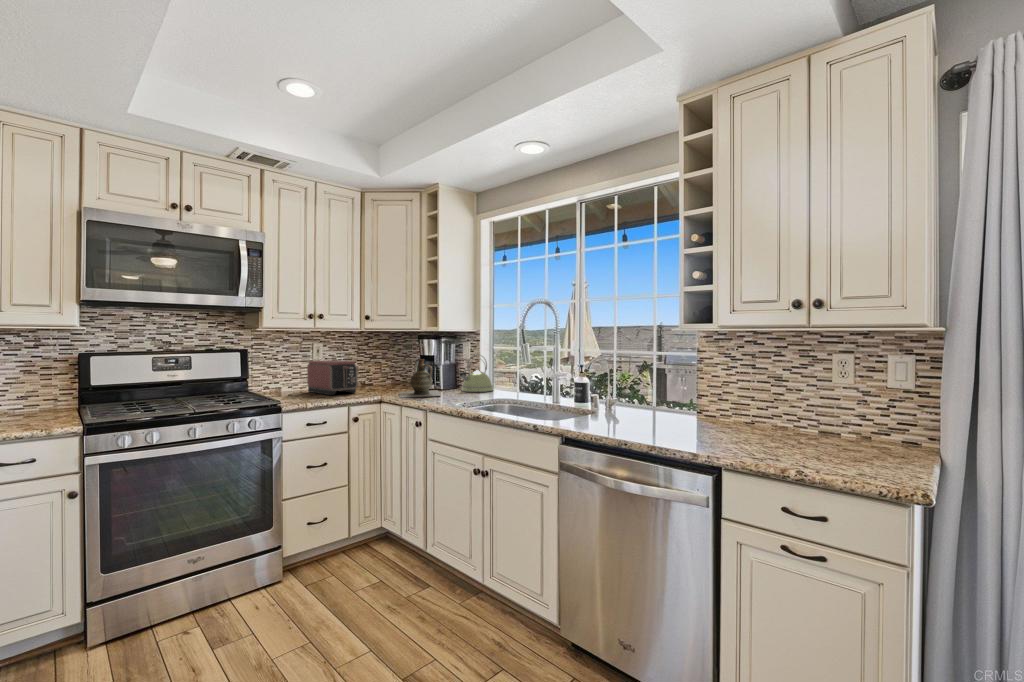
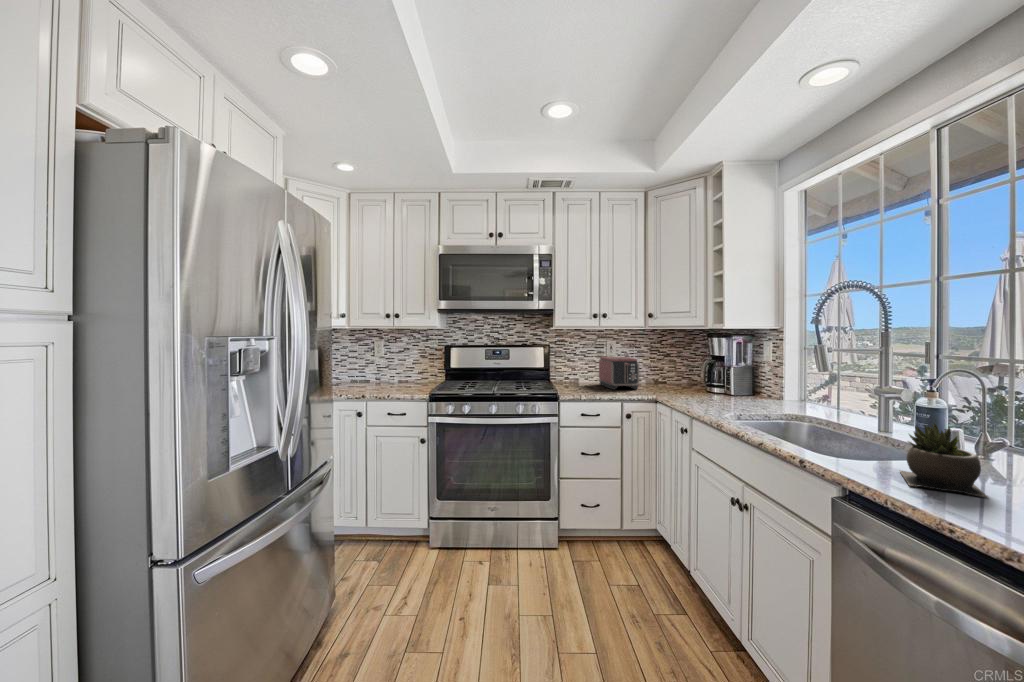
kettle: present [459,355,493,392] -> none [752,356,802,402]
ceramic jug: present [399,359,440,398] -> none [672,359,724,401]
succulent plant: none [584,389,626,428] -> present [900,424,987,497]

